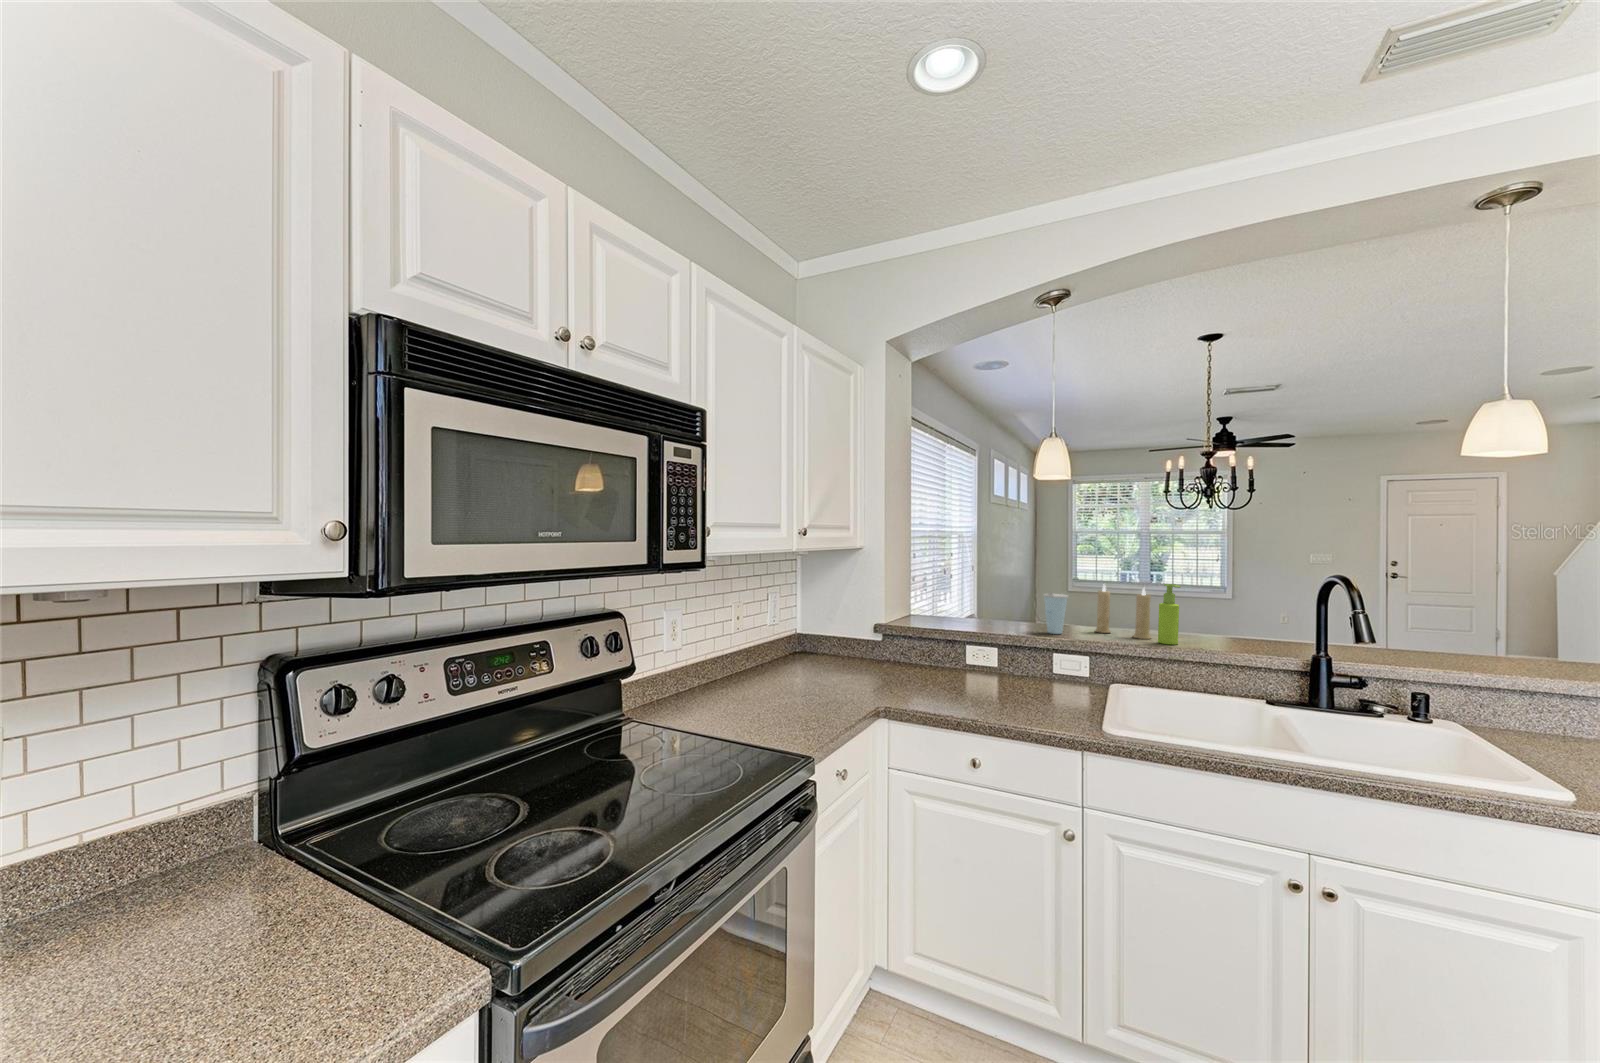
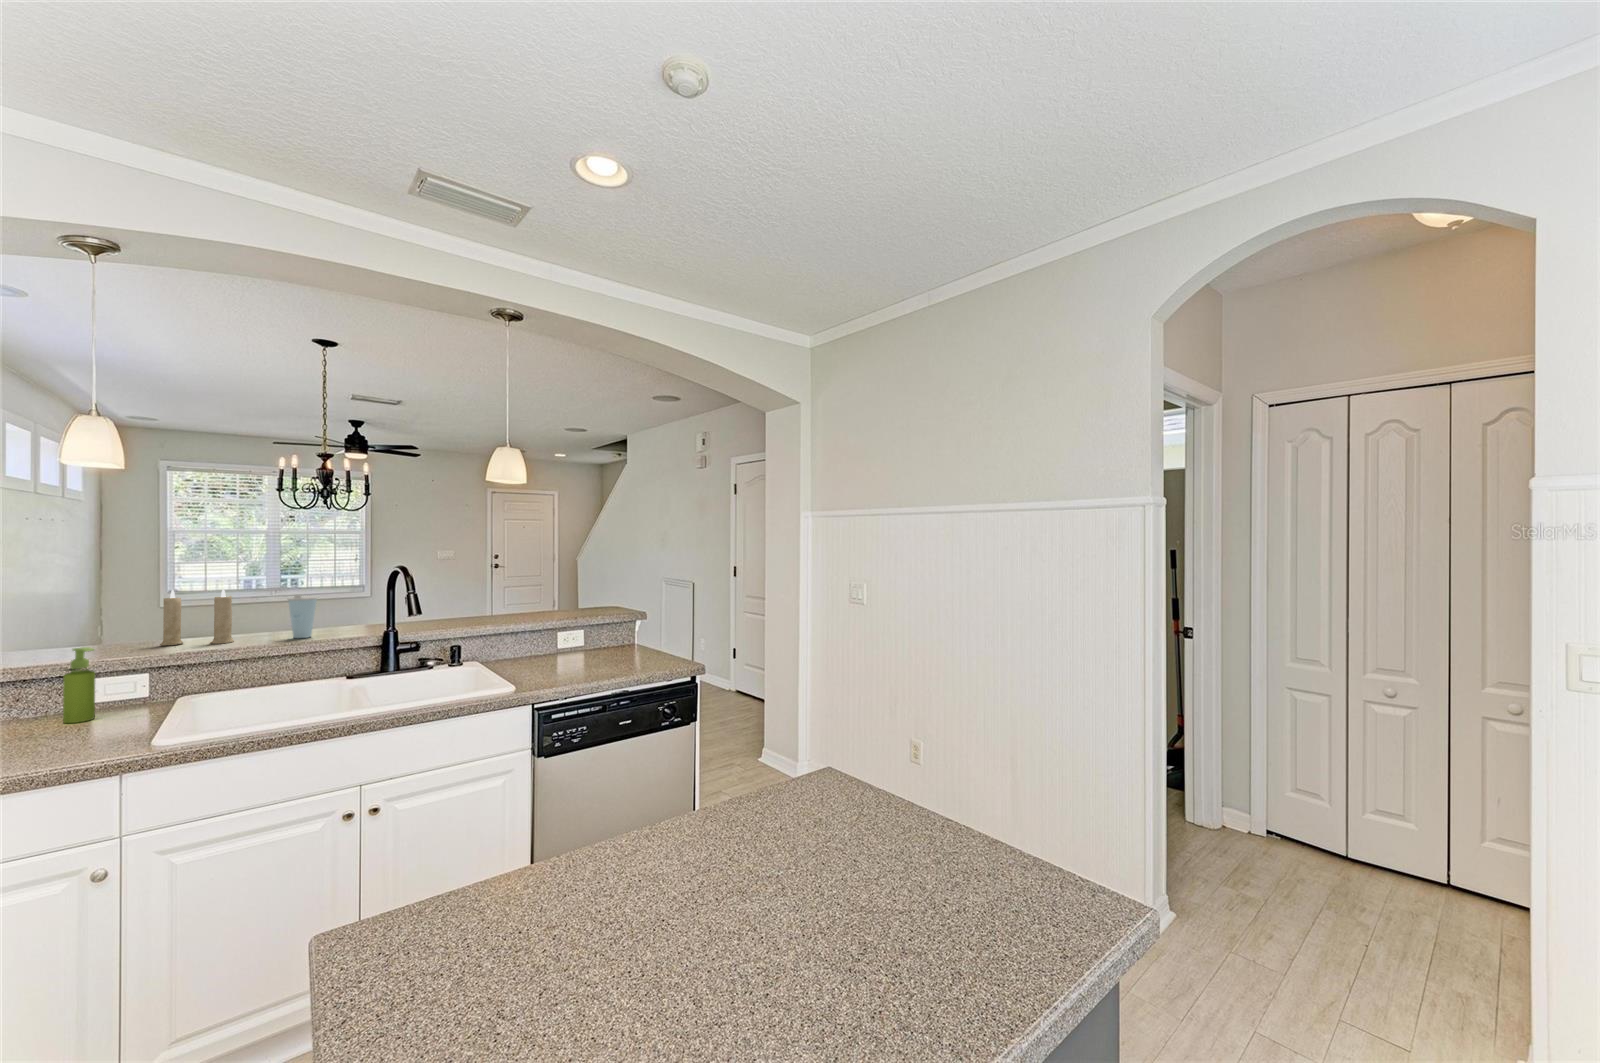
soap dispenser: present [1158,584,1181,645] -> present [63,647,95,723]
cup: present [1044,592,1068,634] -> present [288,595,317,638]

